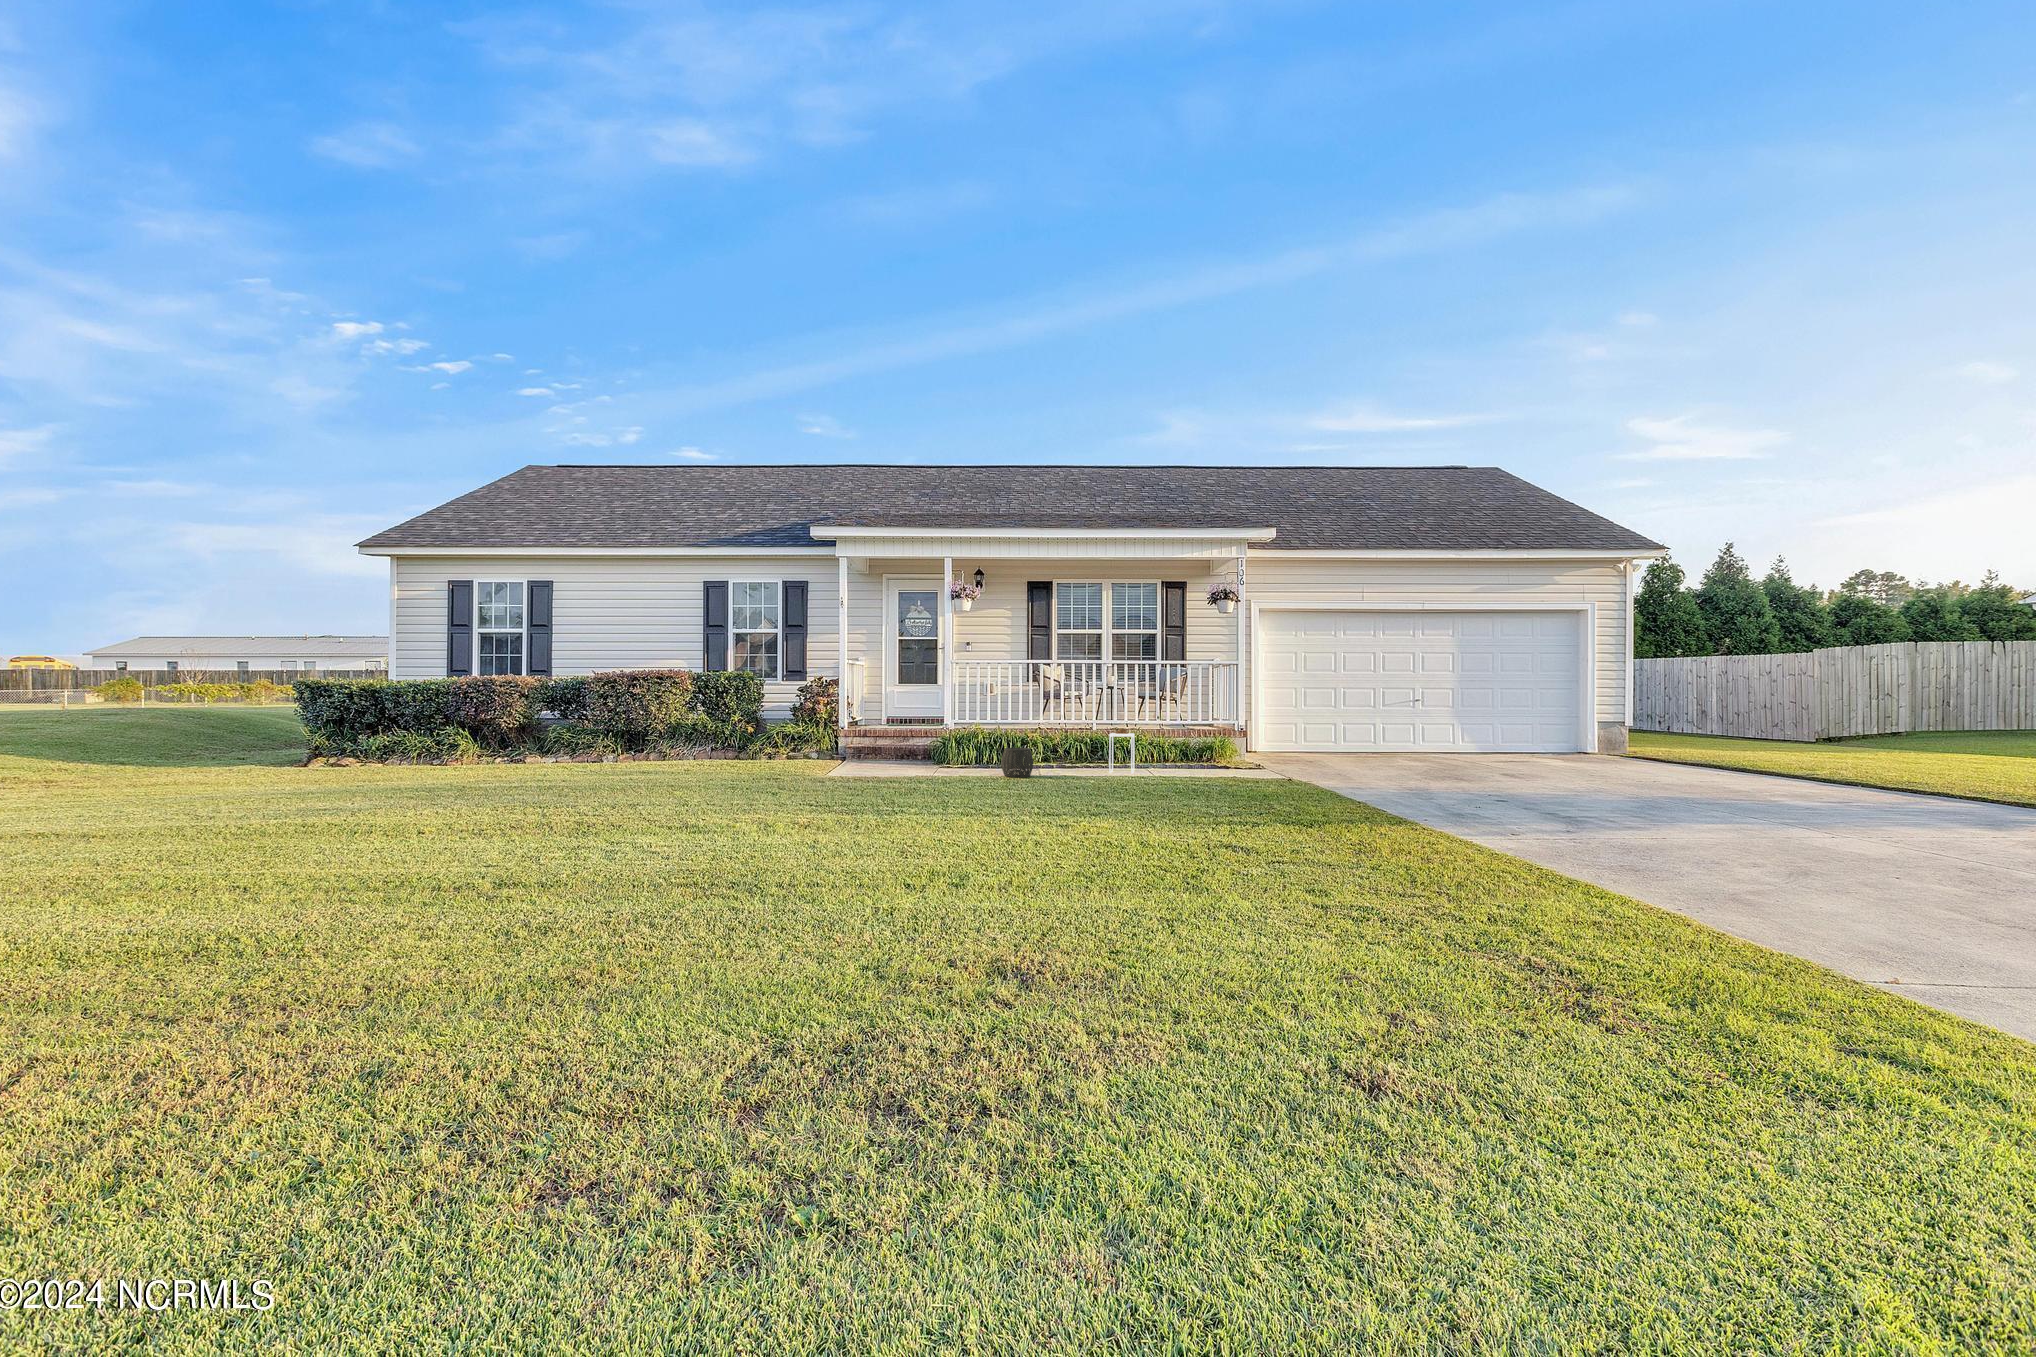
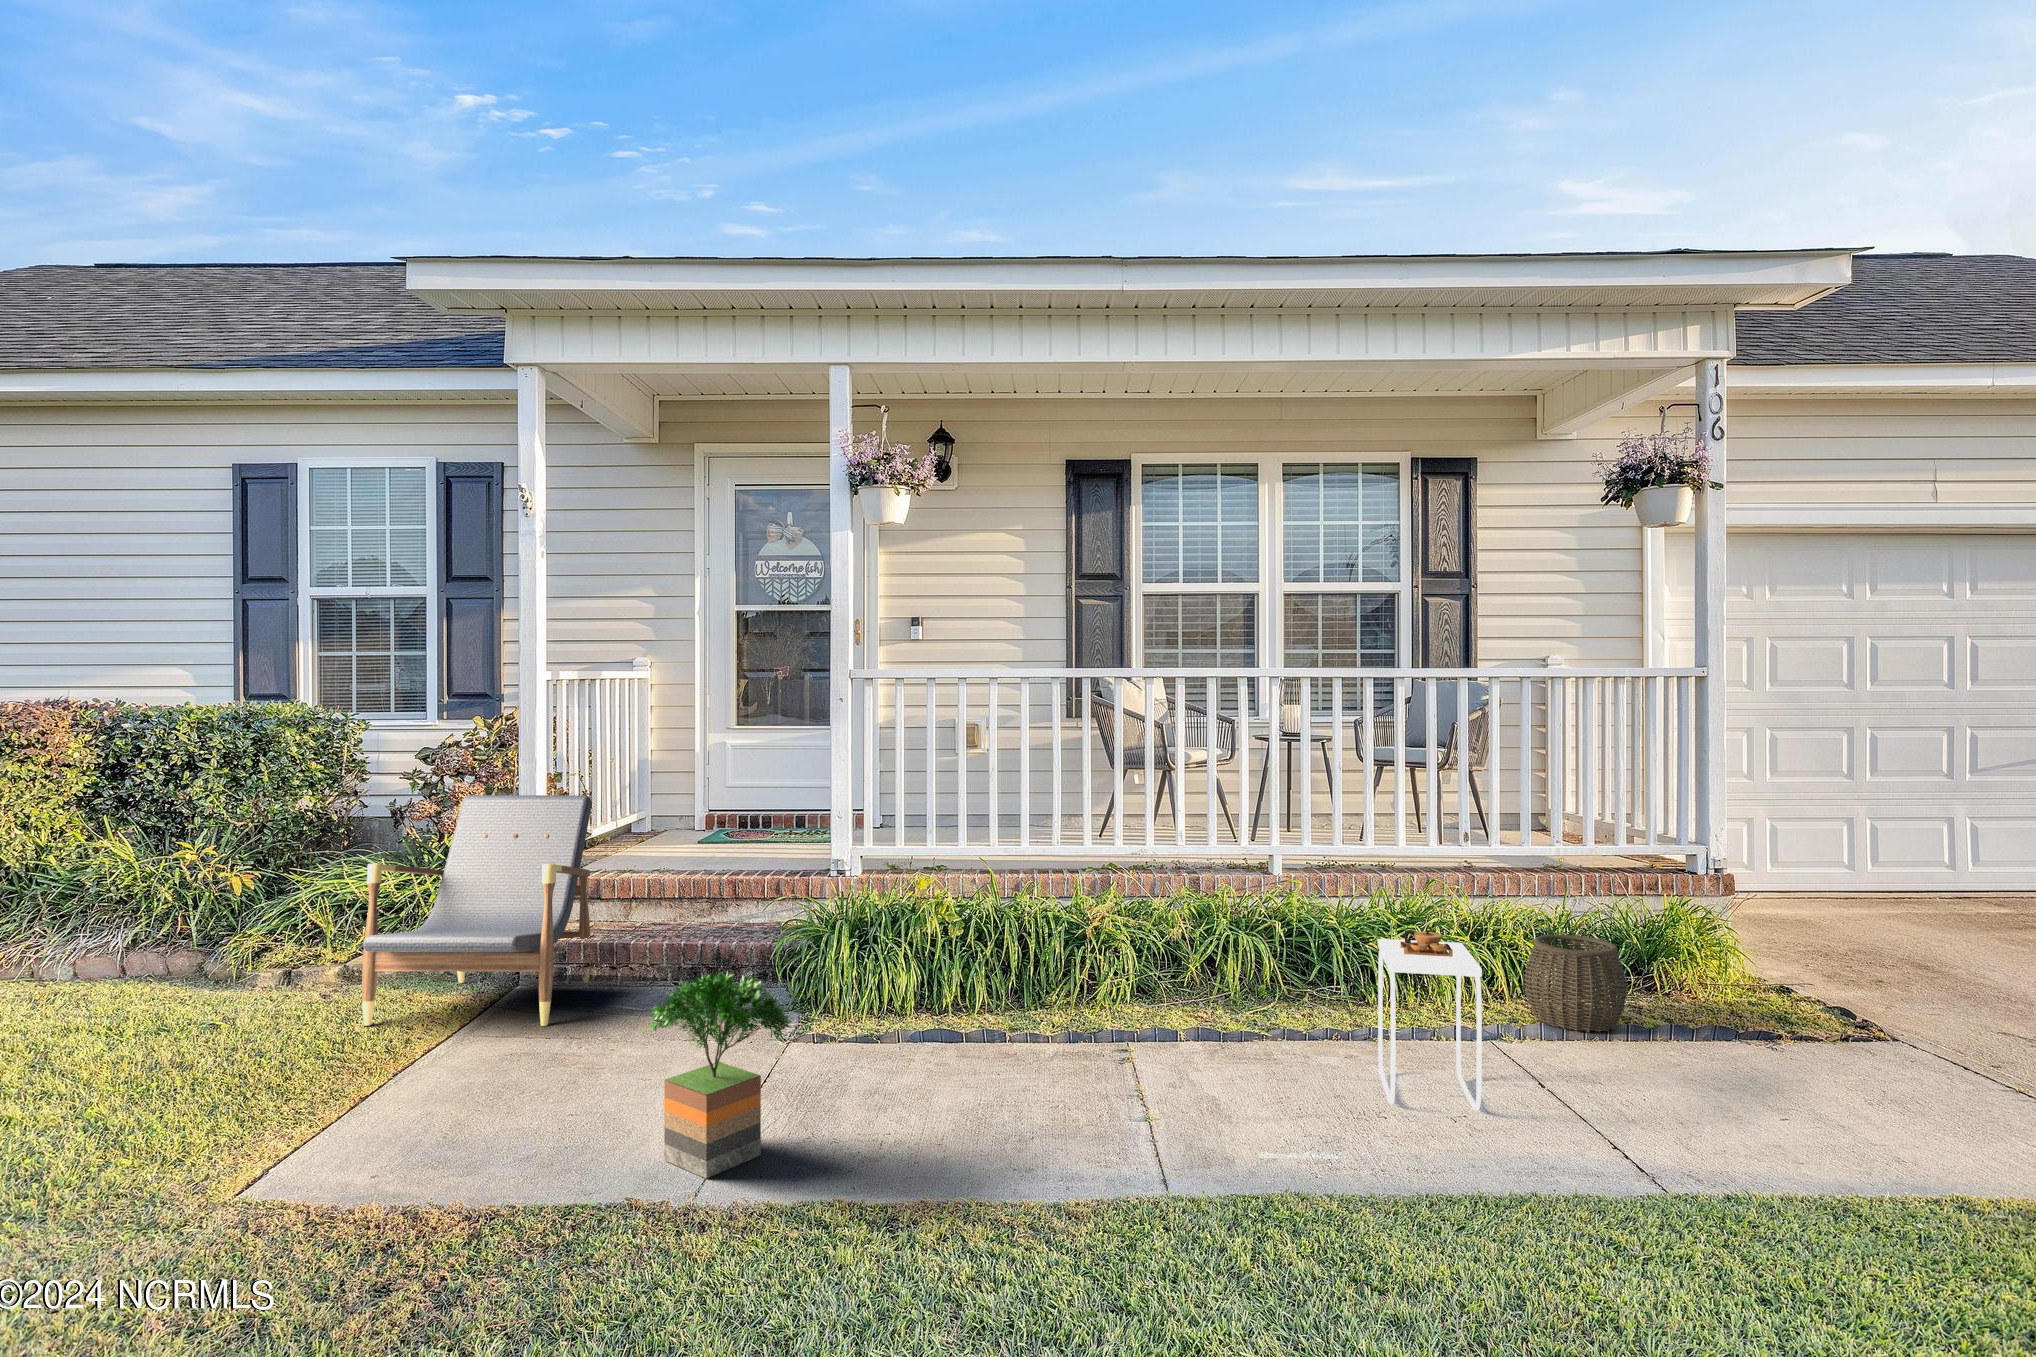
lounge chair: none [805,700,865,767] -> present [362,795,592,1026]
potted tree: none [916,730,952,777] -> present [648,971,791,1179]
woven basket: present [1001,748,1034,777] -> present [1524,935,1628,1032]

